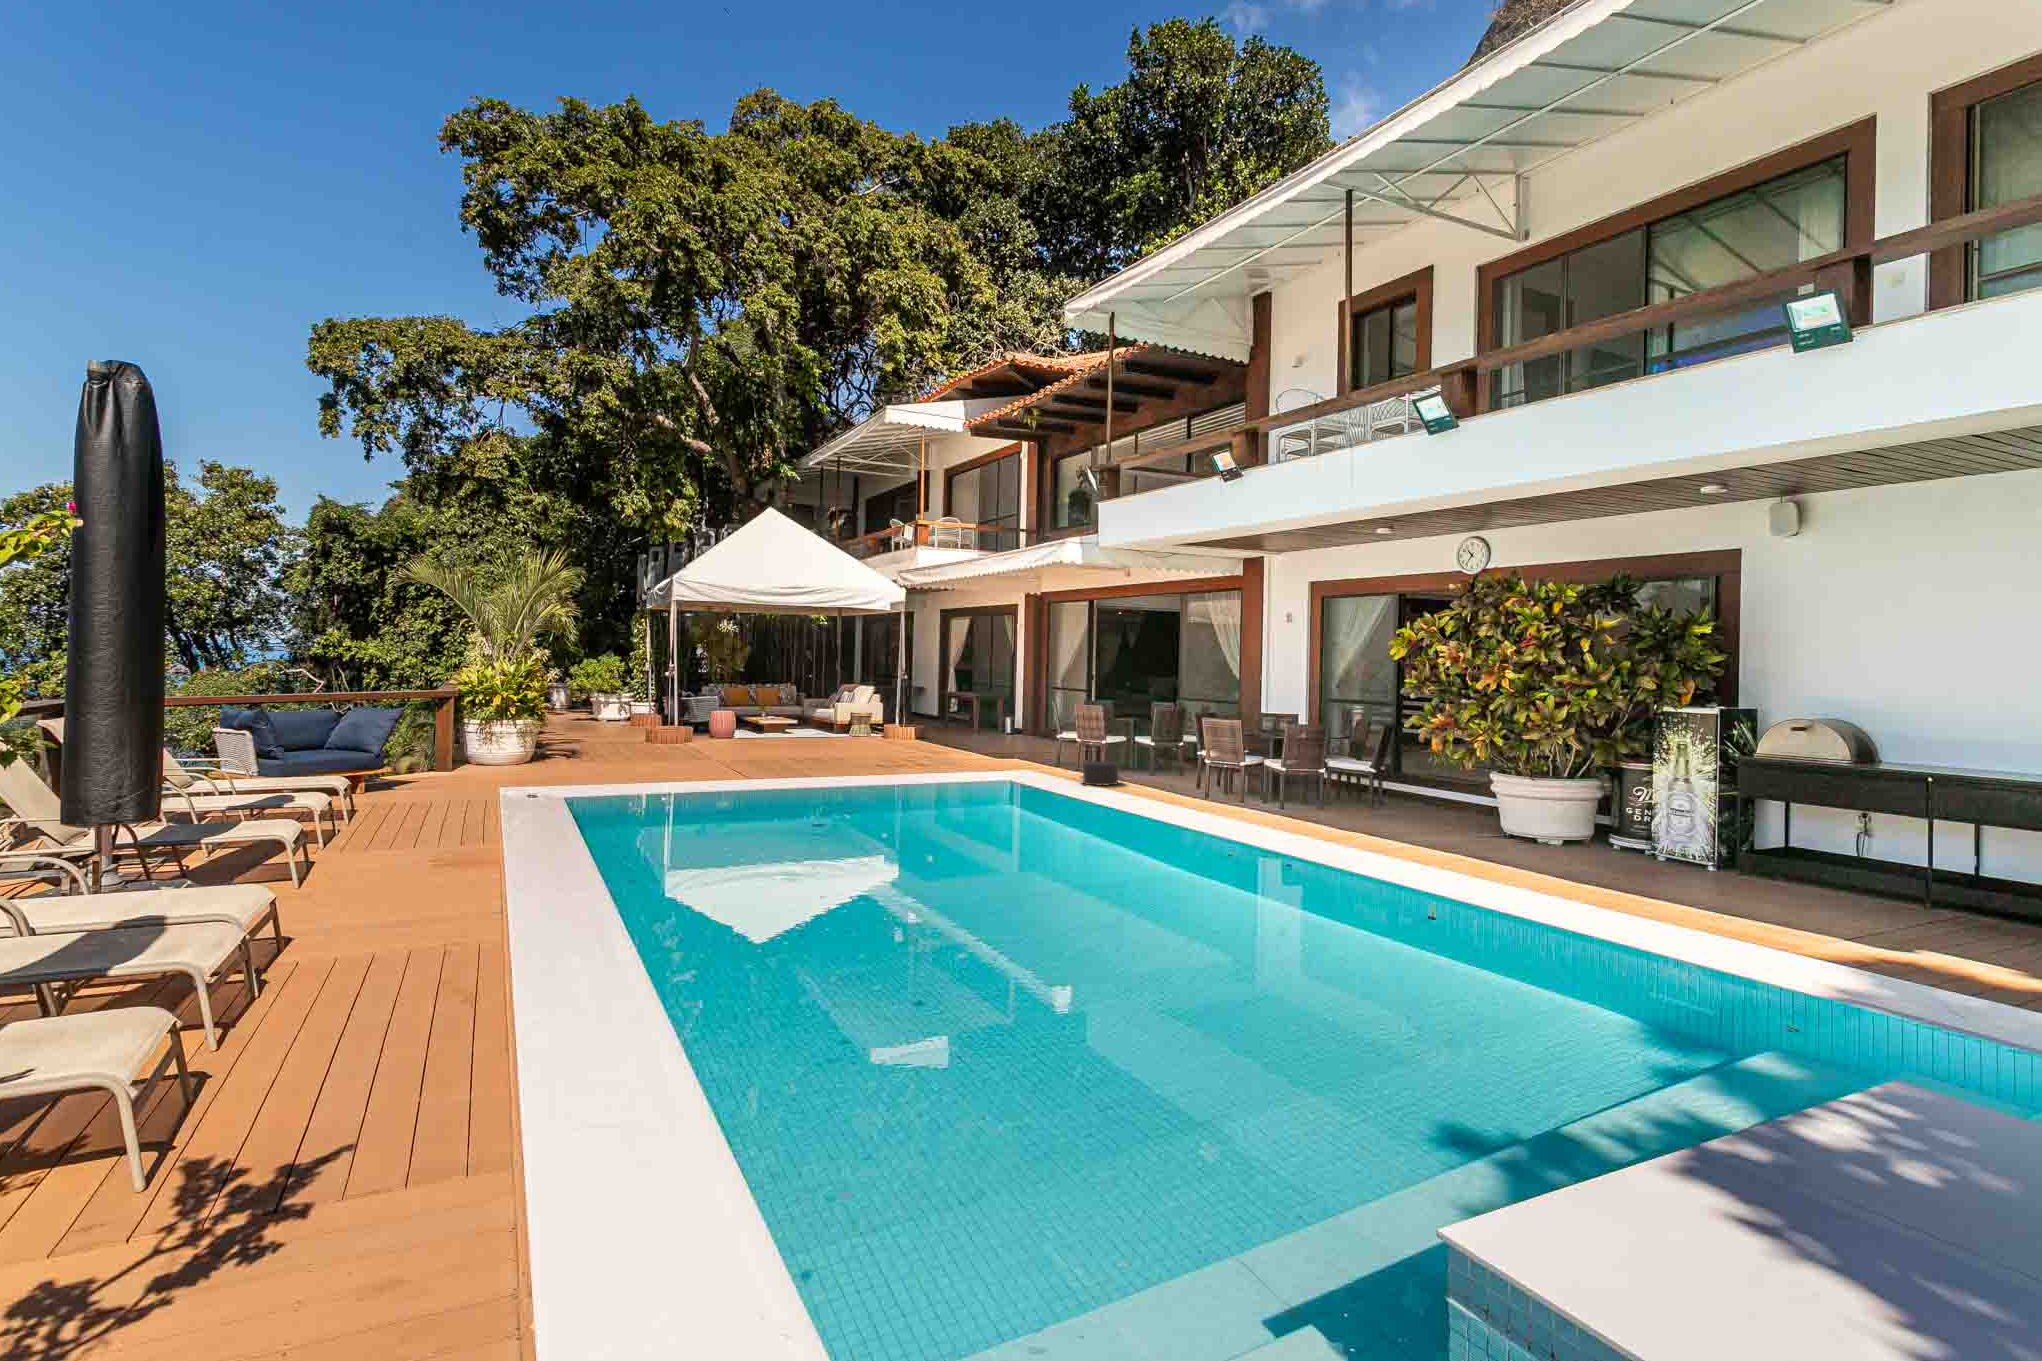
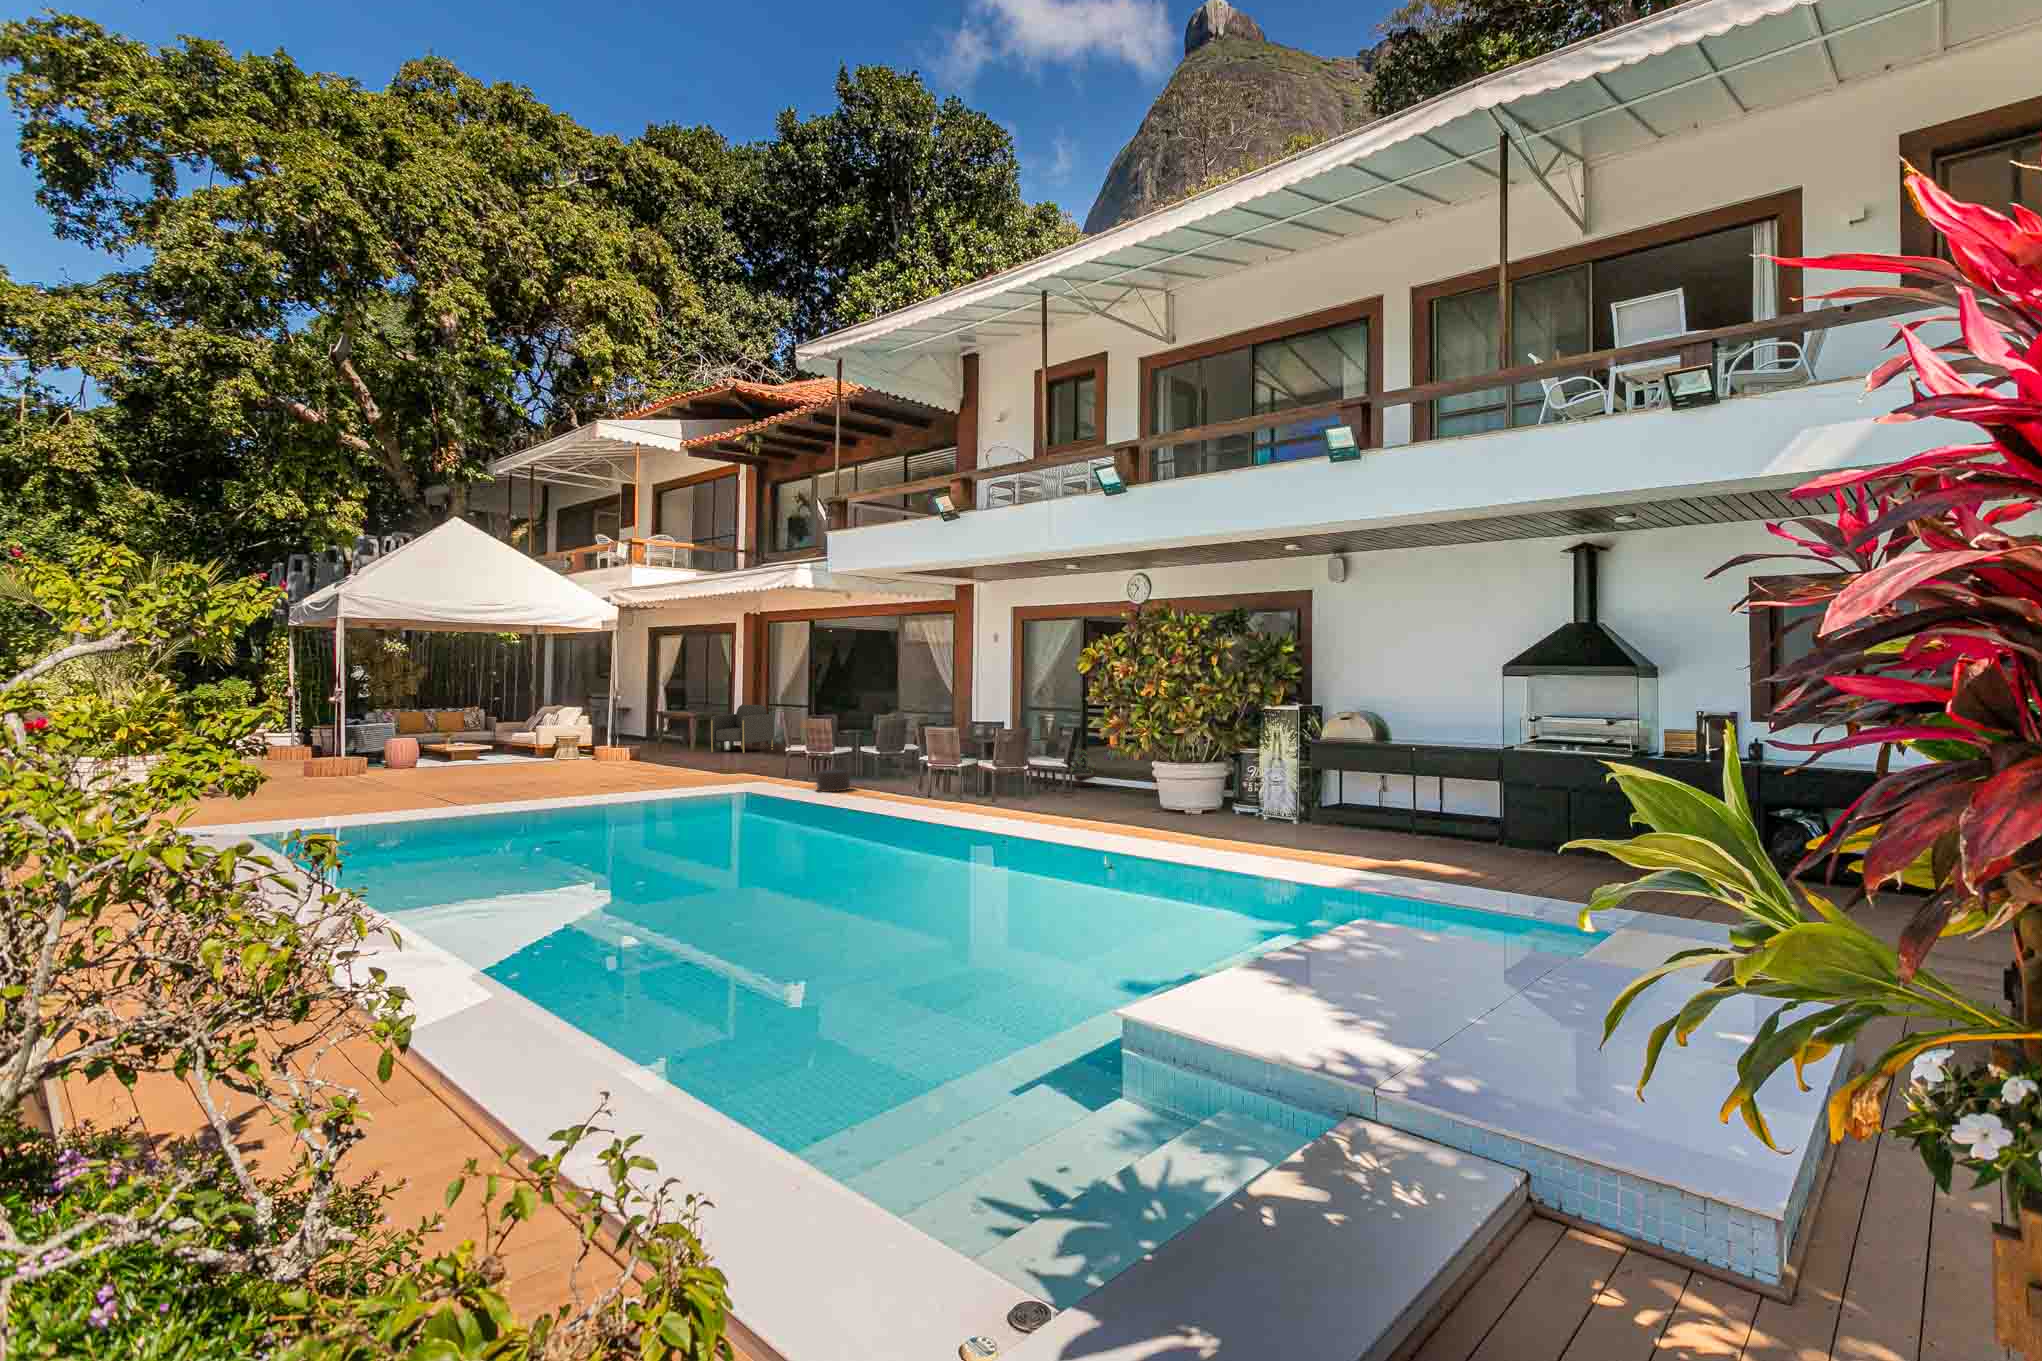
armchair: none [990,688,1051,737] -> present [711,705,773,753]
decorative plant: none [1378,749,1413,797] -> present [1071,750,1095,787]

